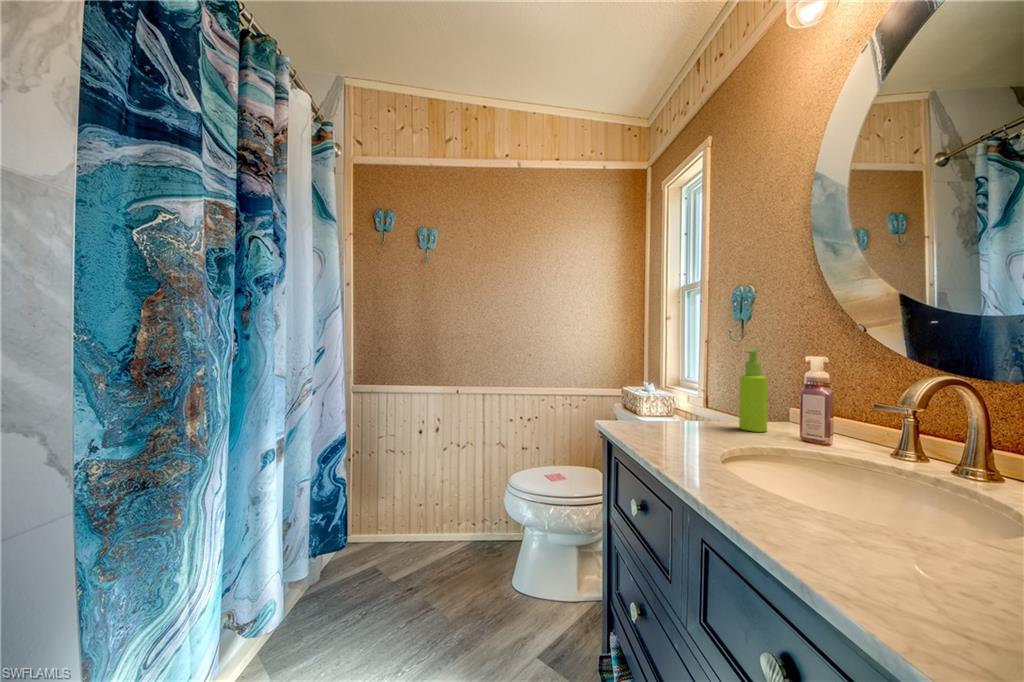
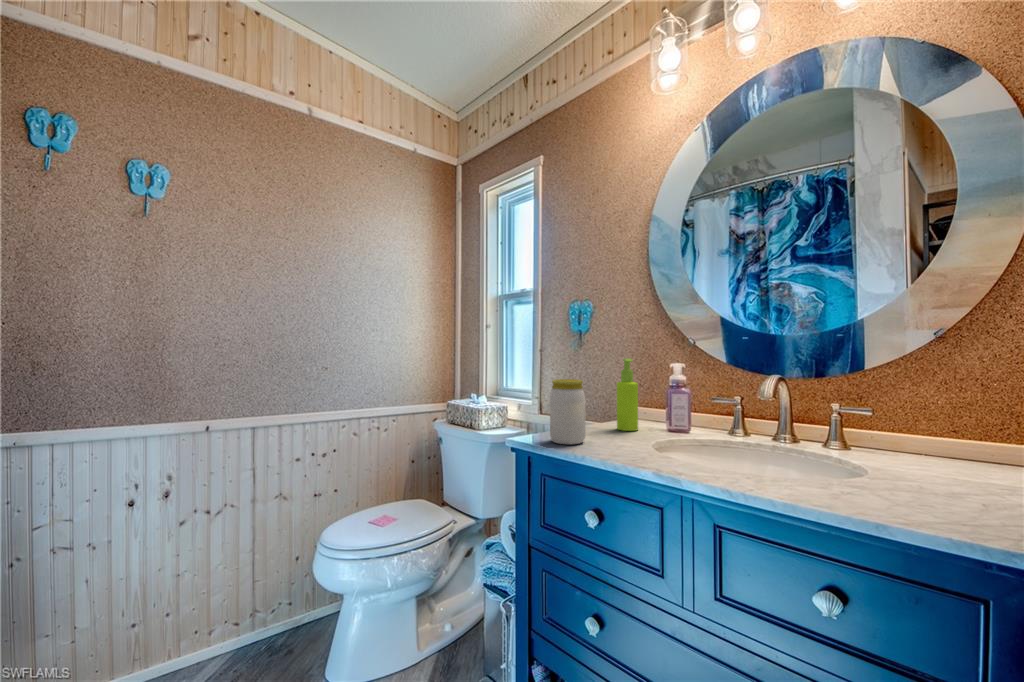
jar: none [635,368,673,433] -> present [550,379,586,444]

